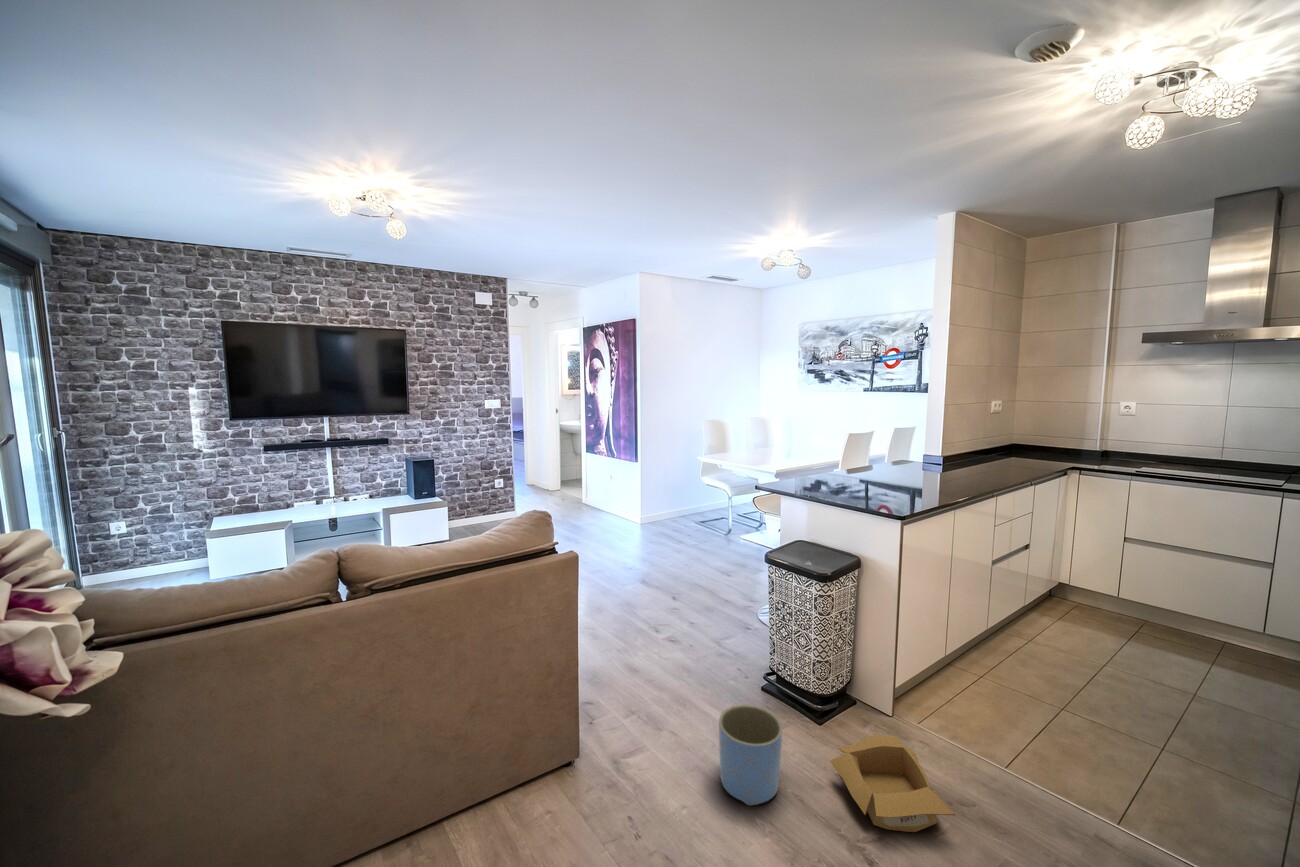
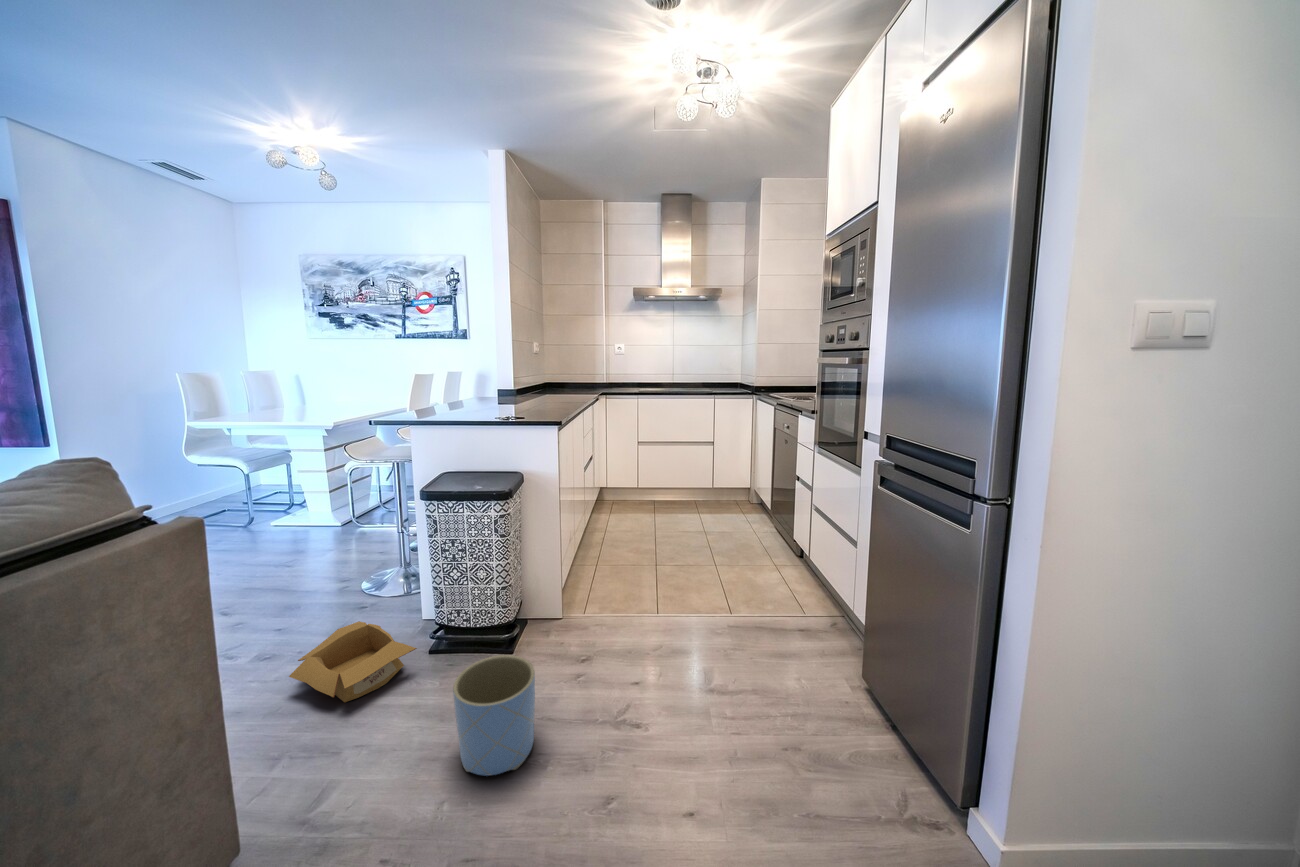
cardboard box: present [830,734,955,832] -> present [289,621,417,702]

